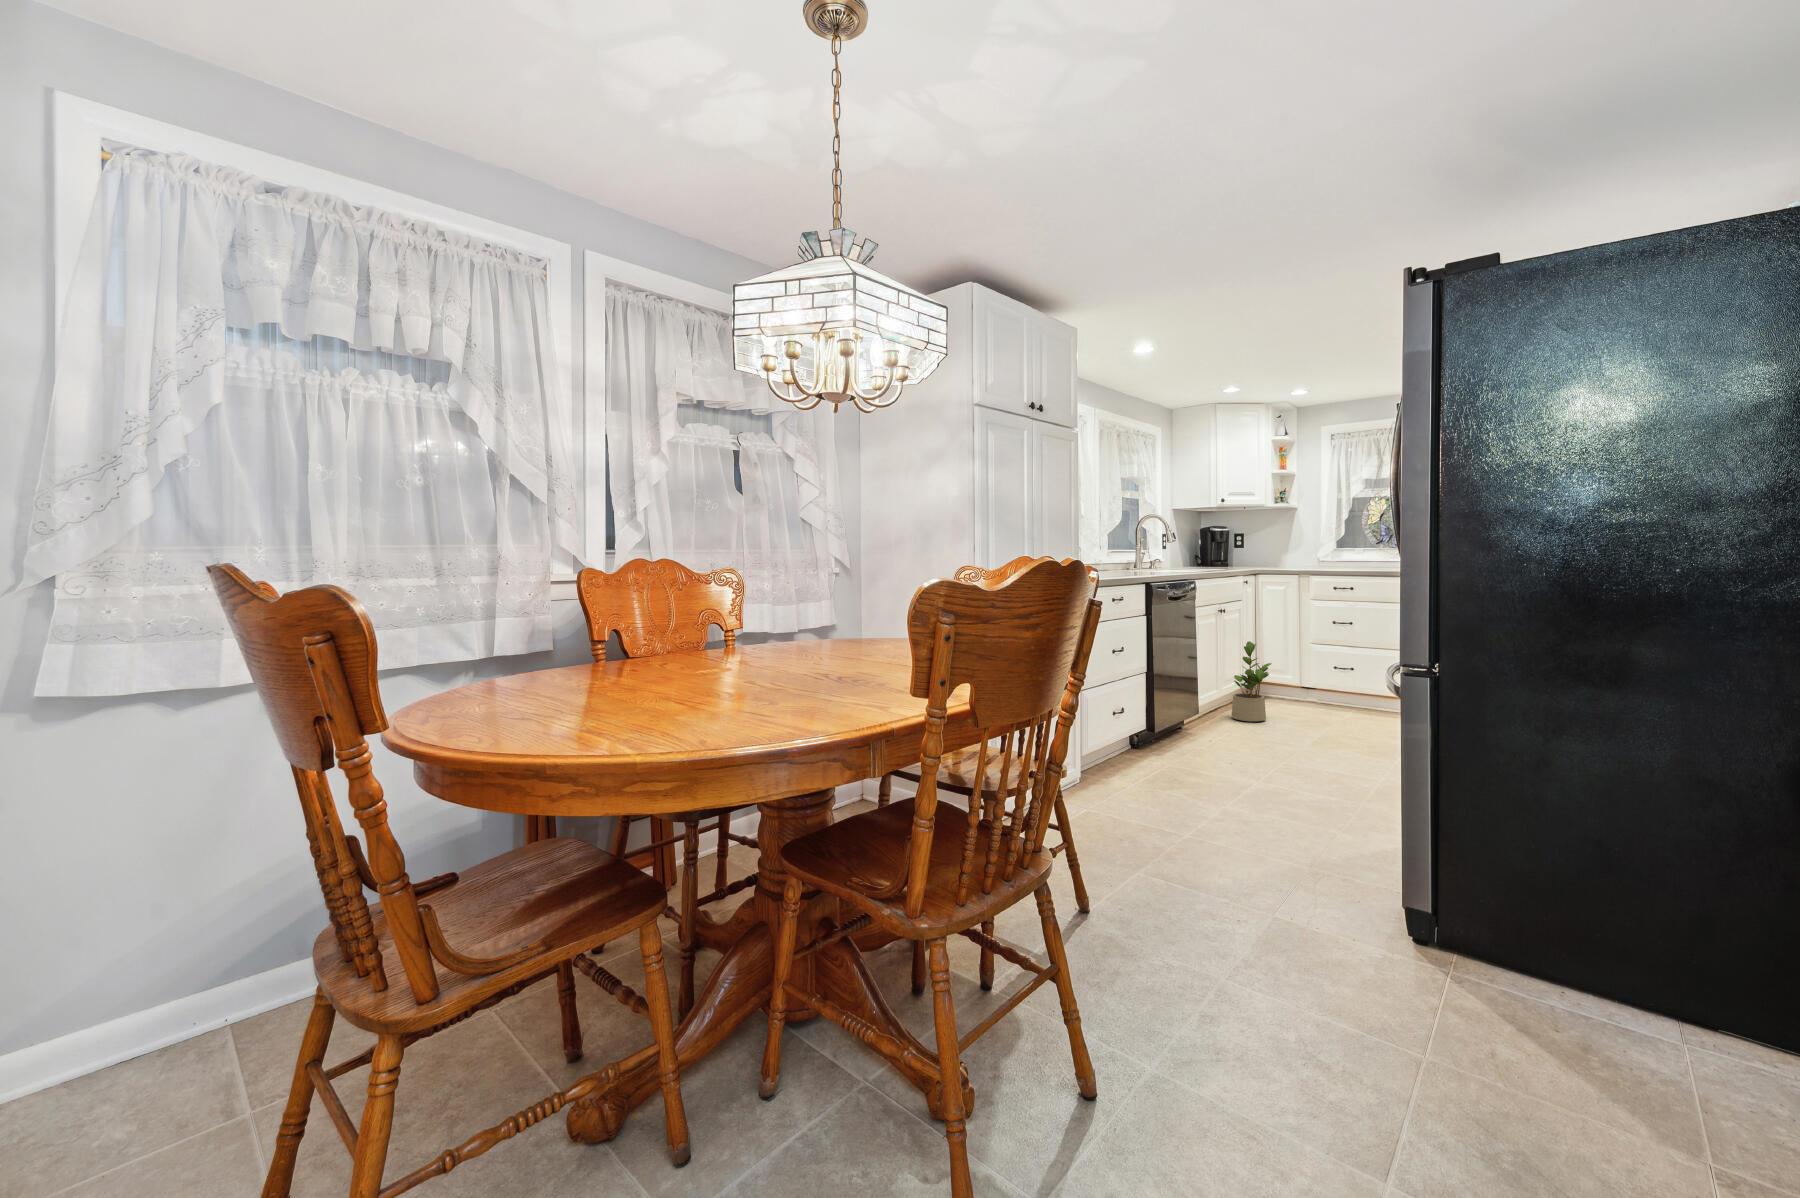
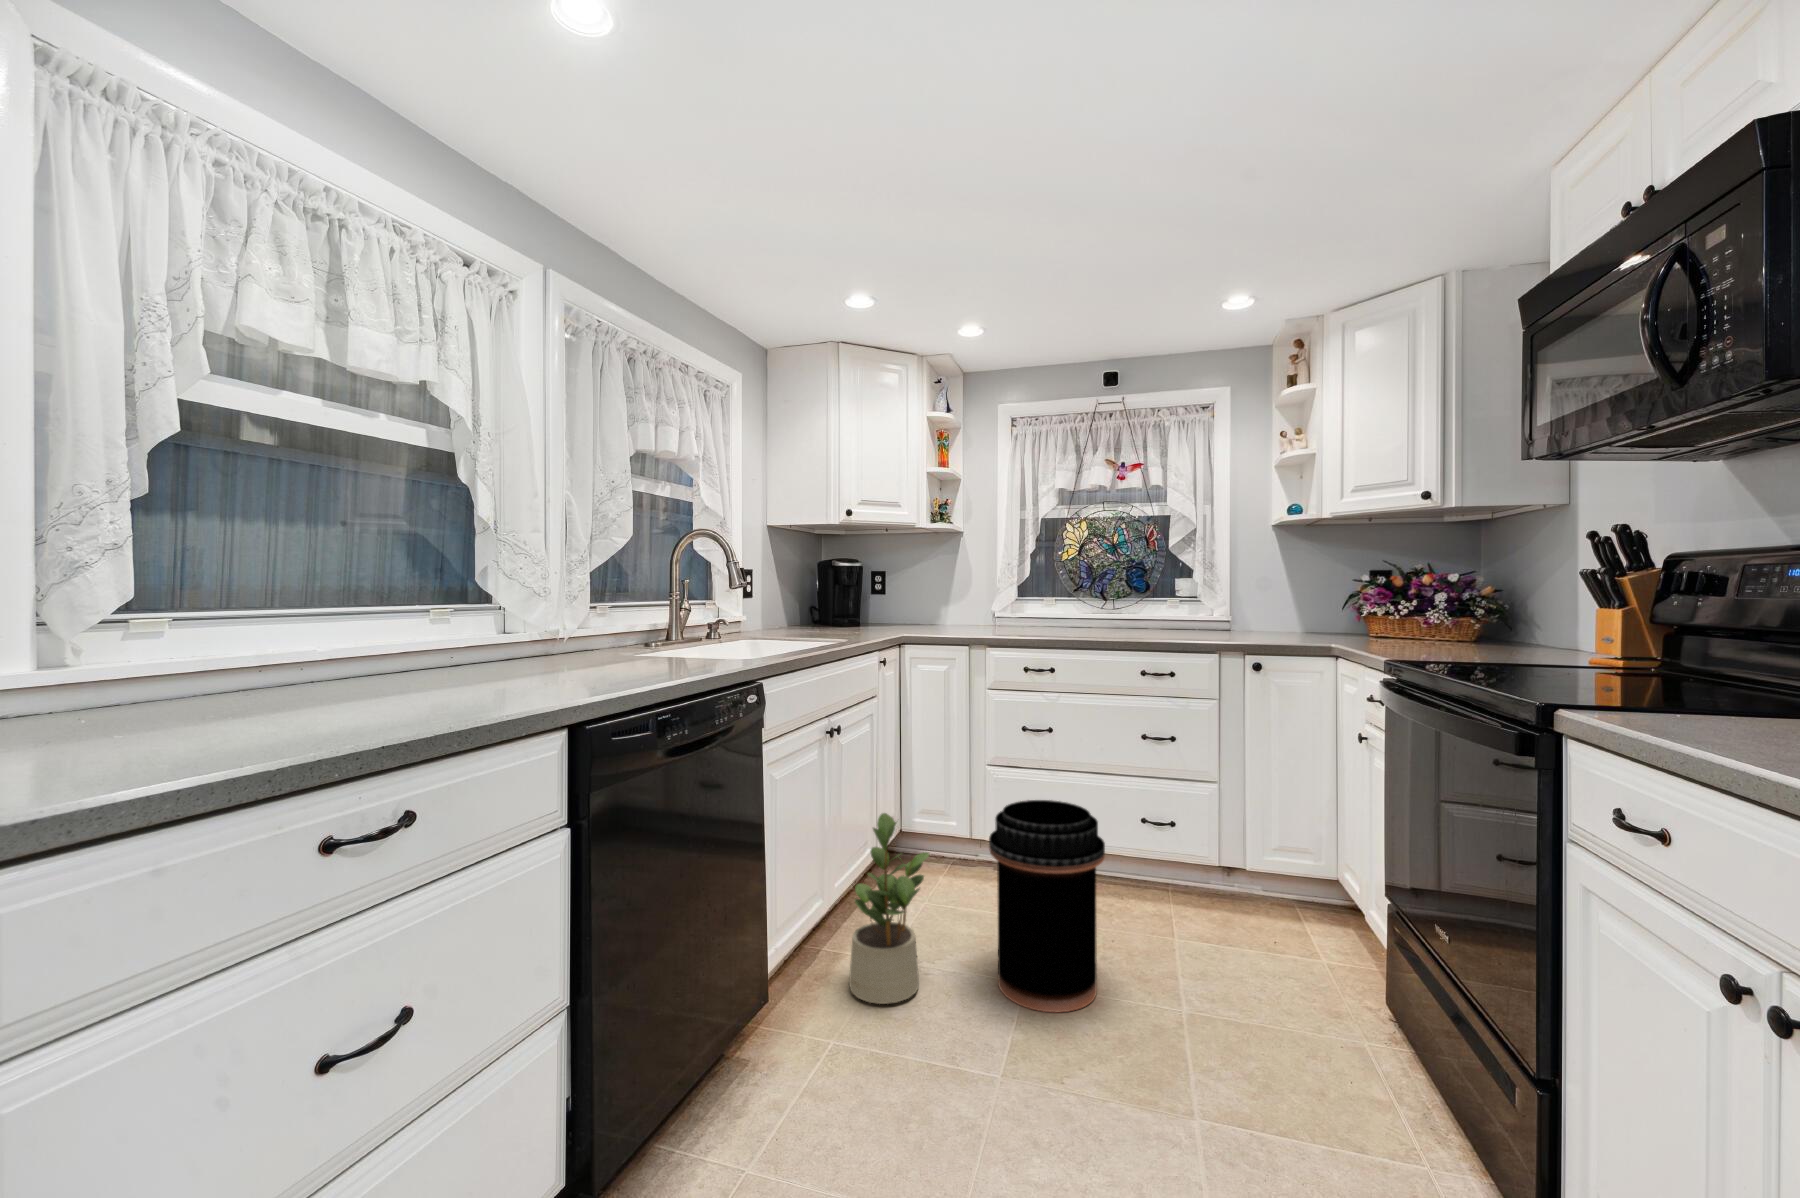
trash can: none [1303,642,1365,730] -> present [989,800,1105,1012]

